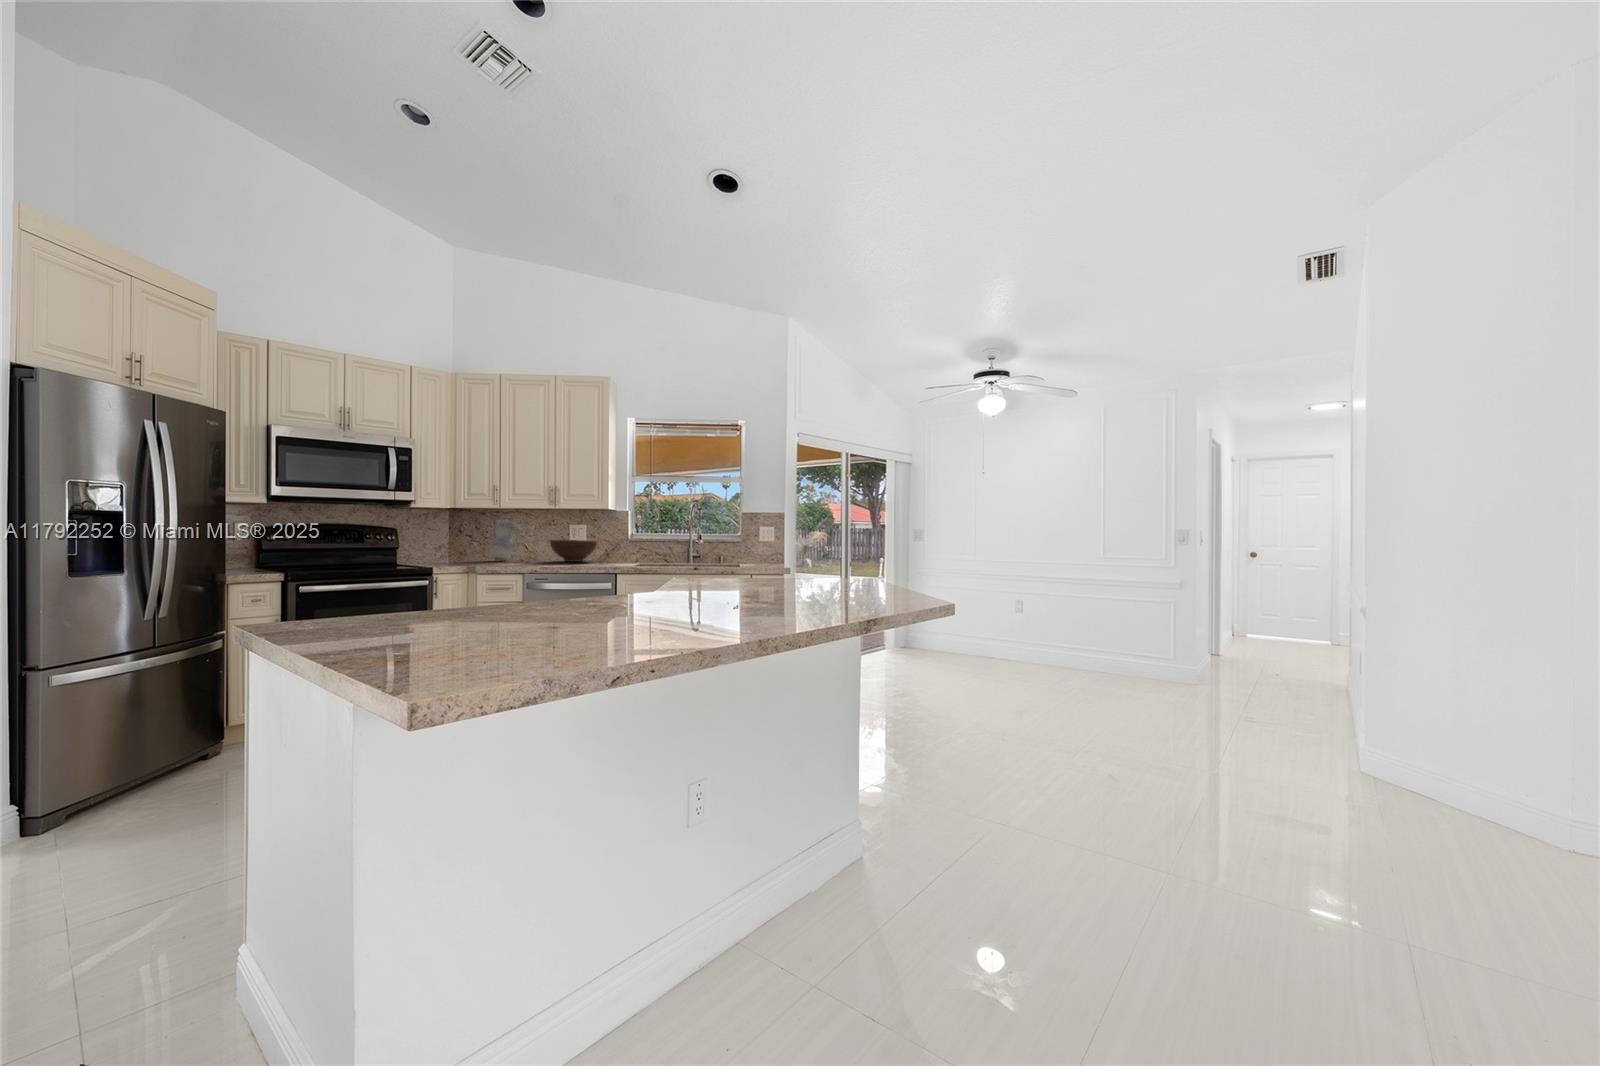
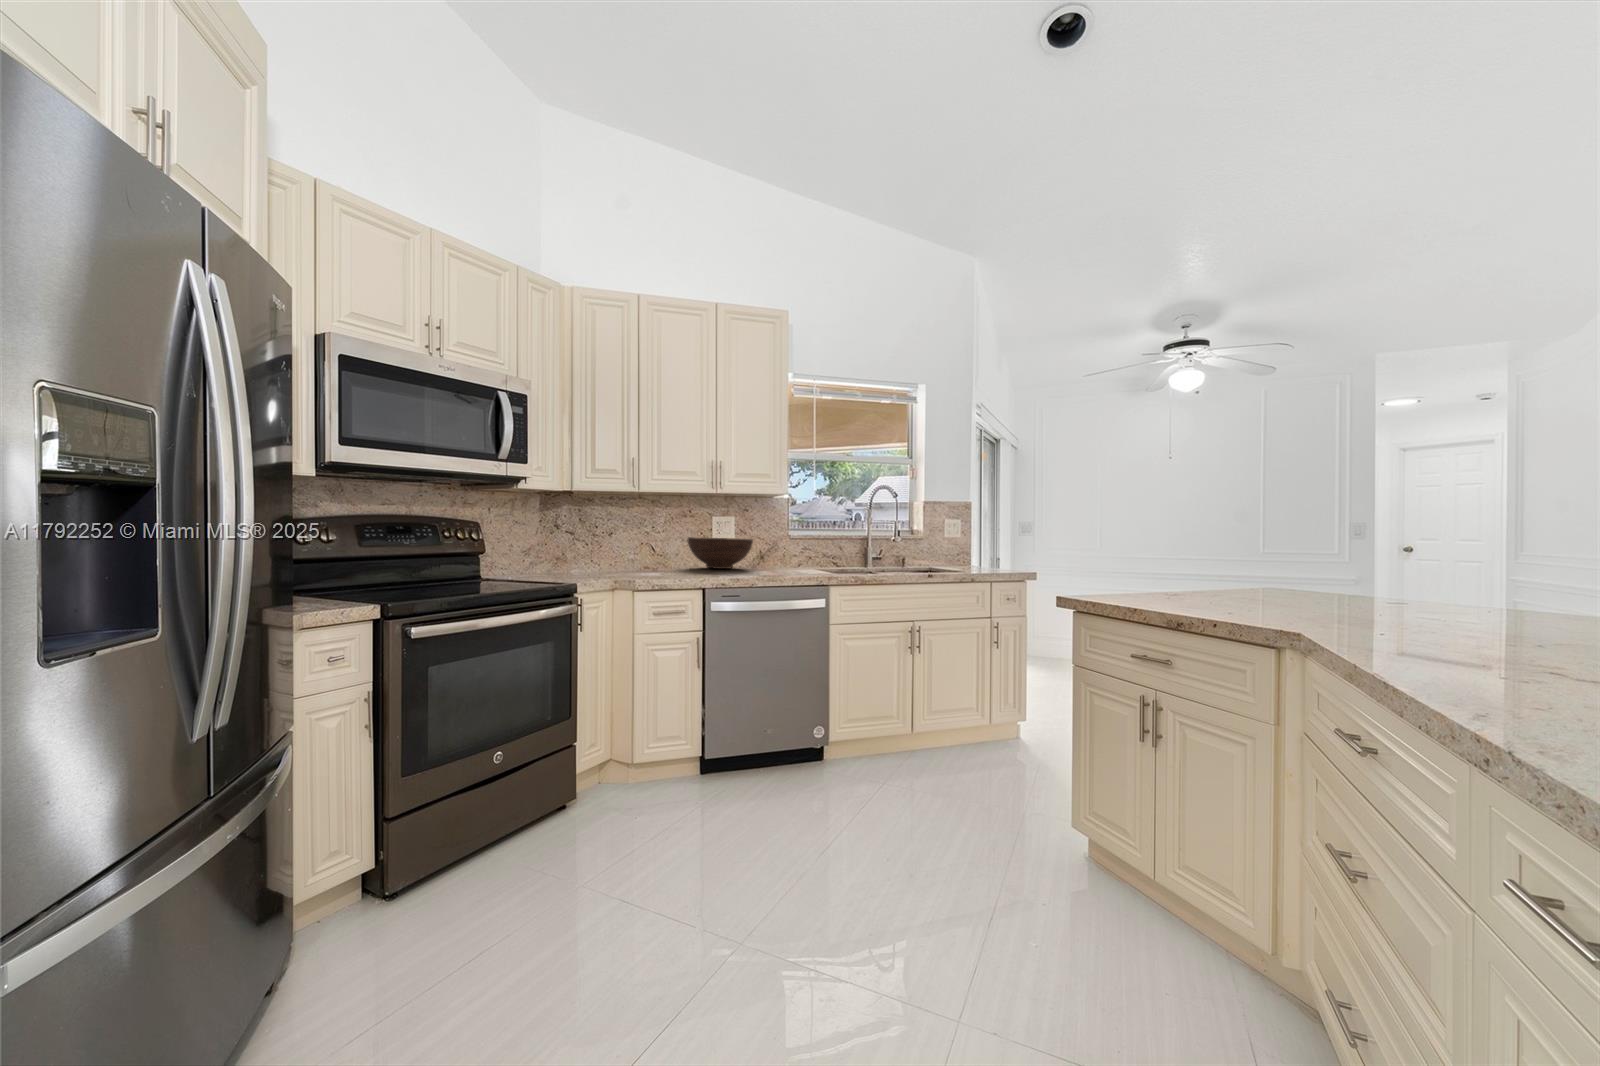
vase: present [489,520,521,560] -> none [599,510,646,568]

